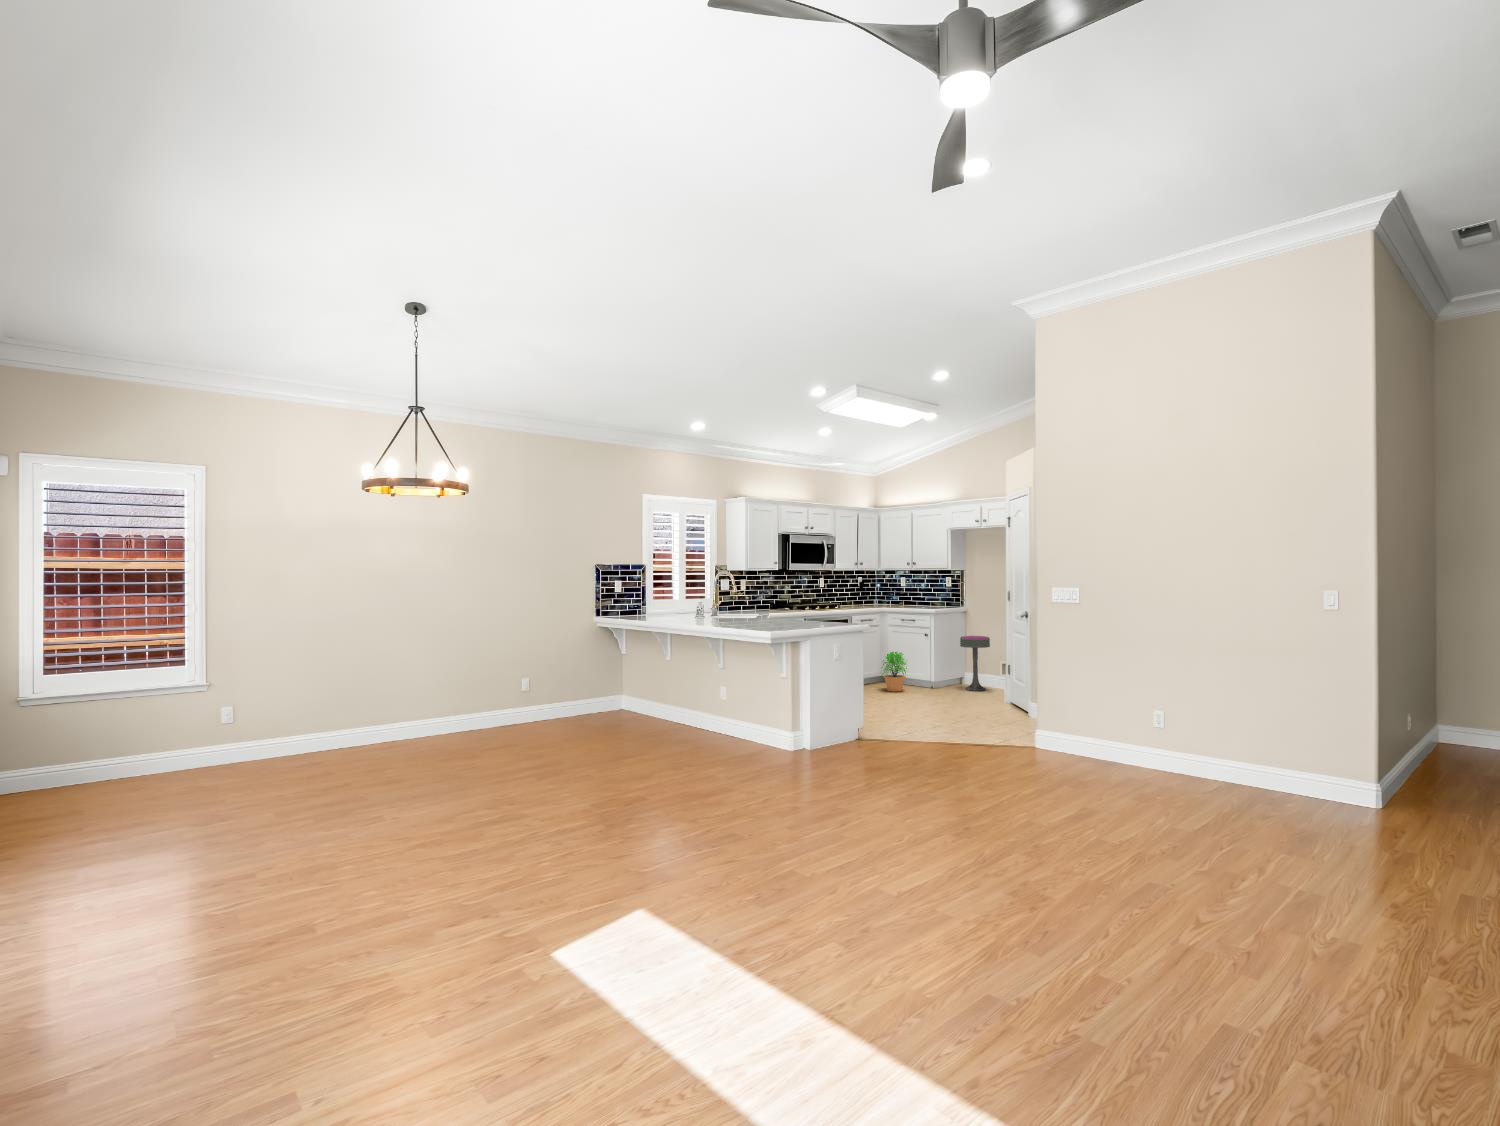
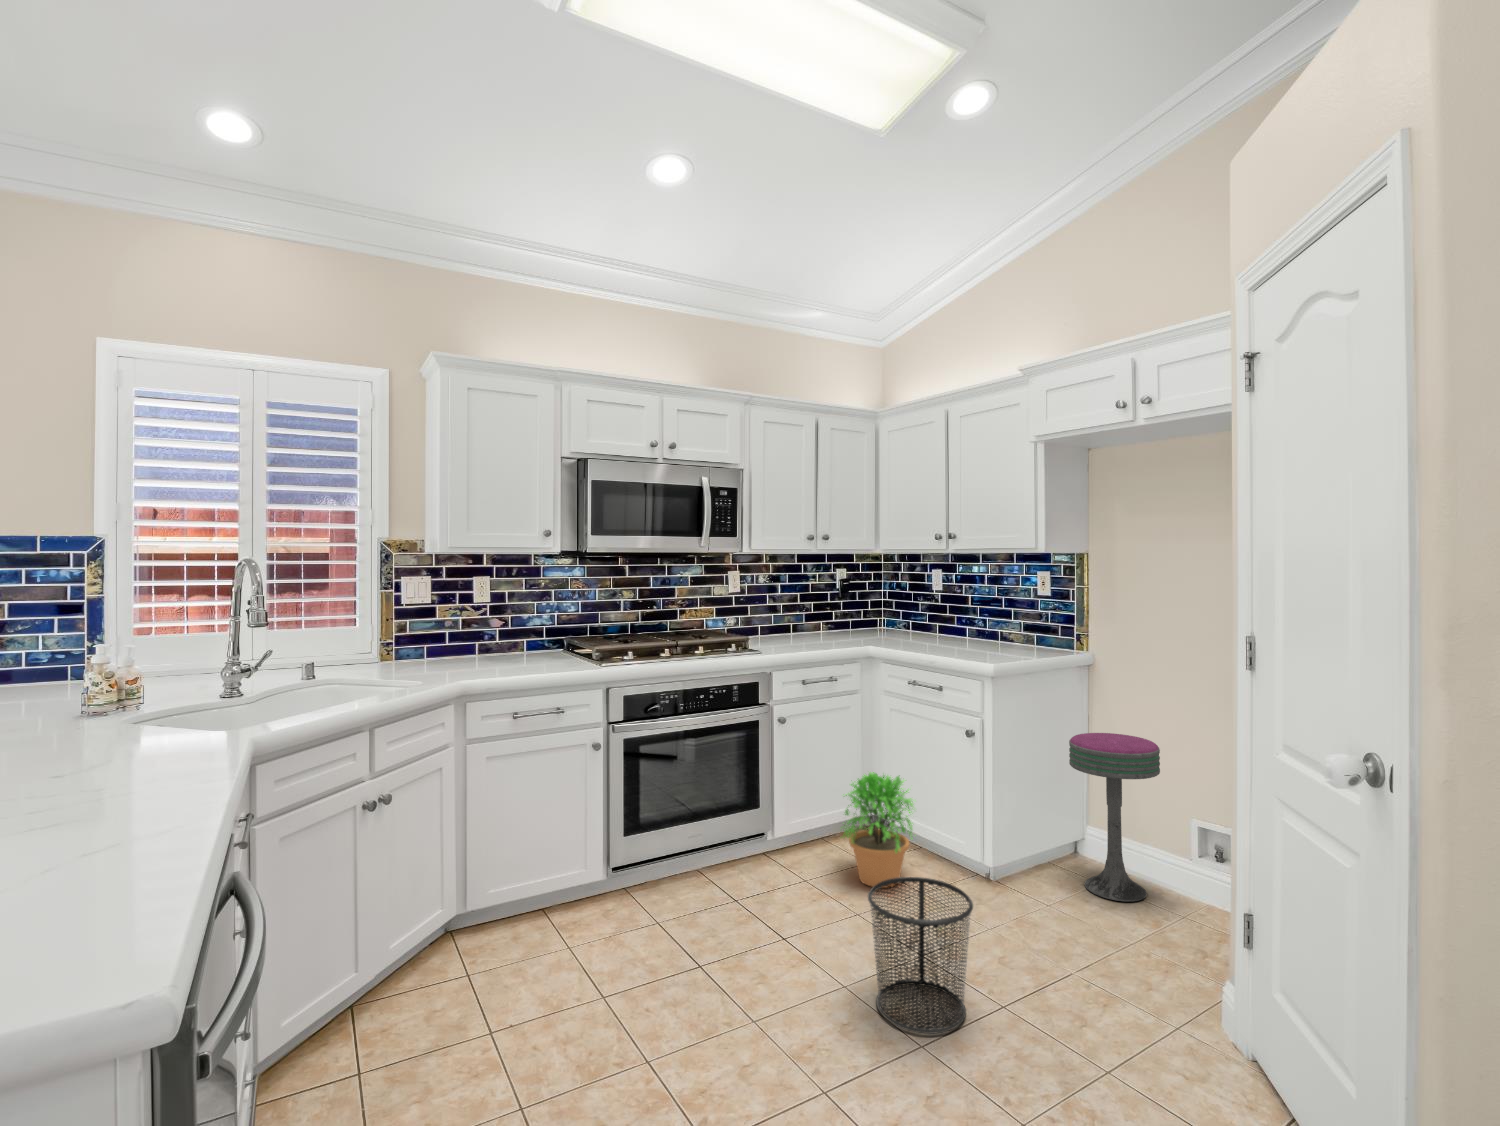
waste bin: none [907,670,938,706] -> present [868,877,973,1034]

